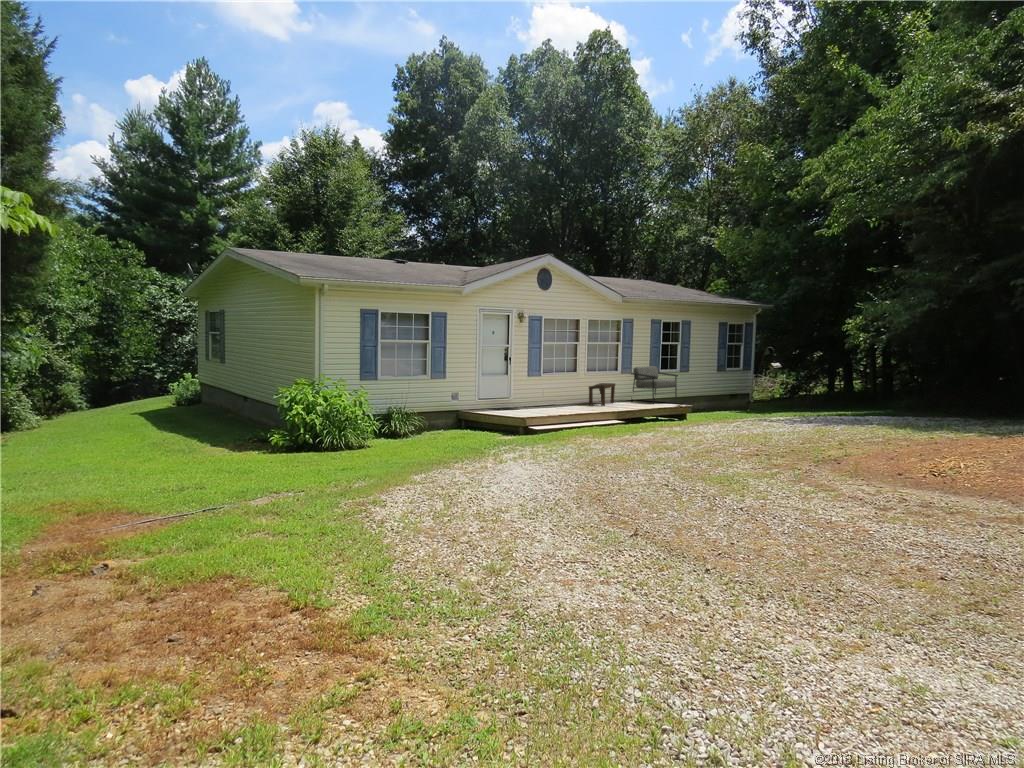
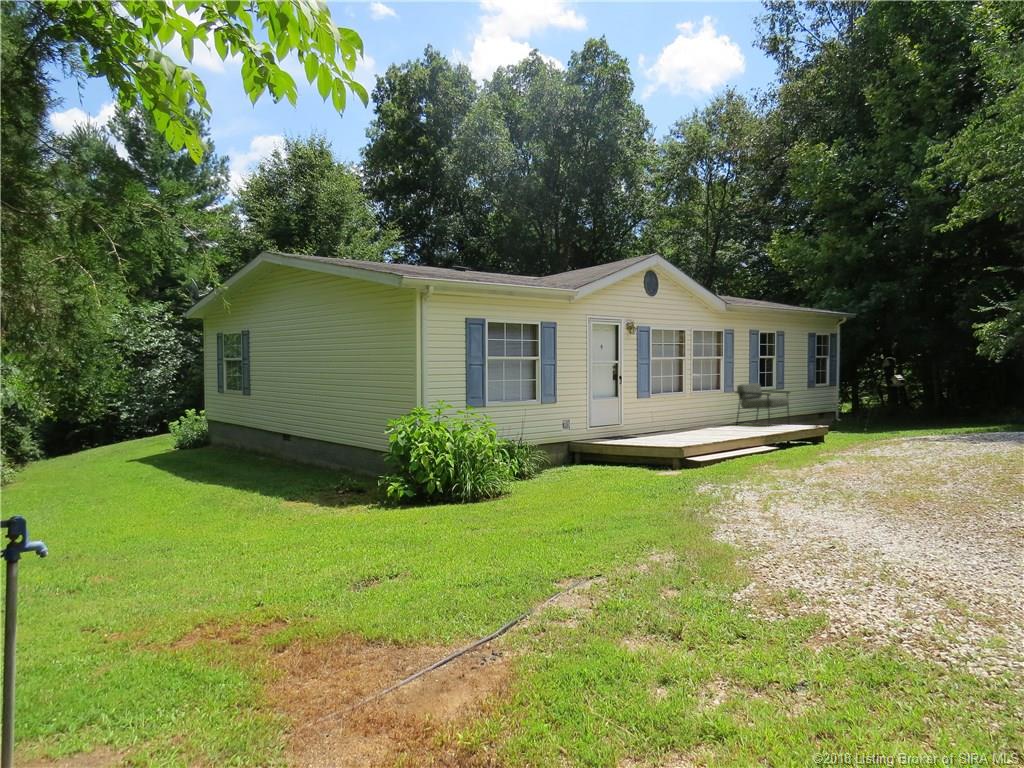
bench: present [589,383,615,406] -> none [704,404,727,431]

